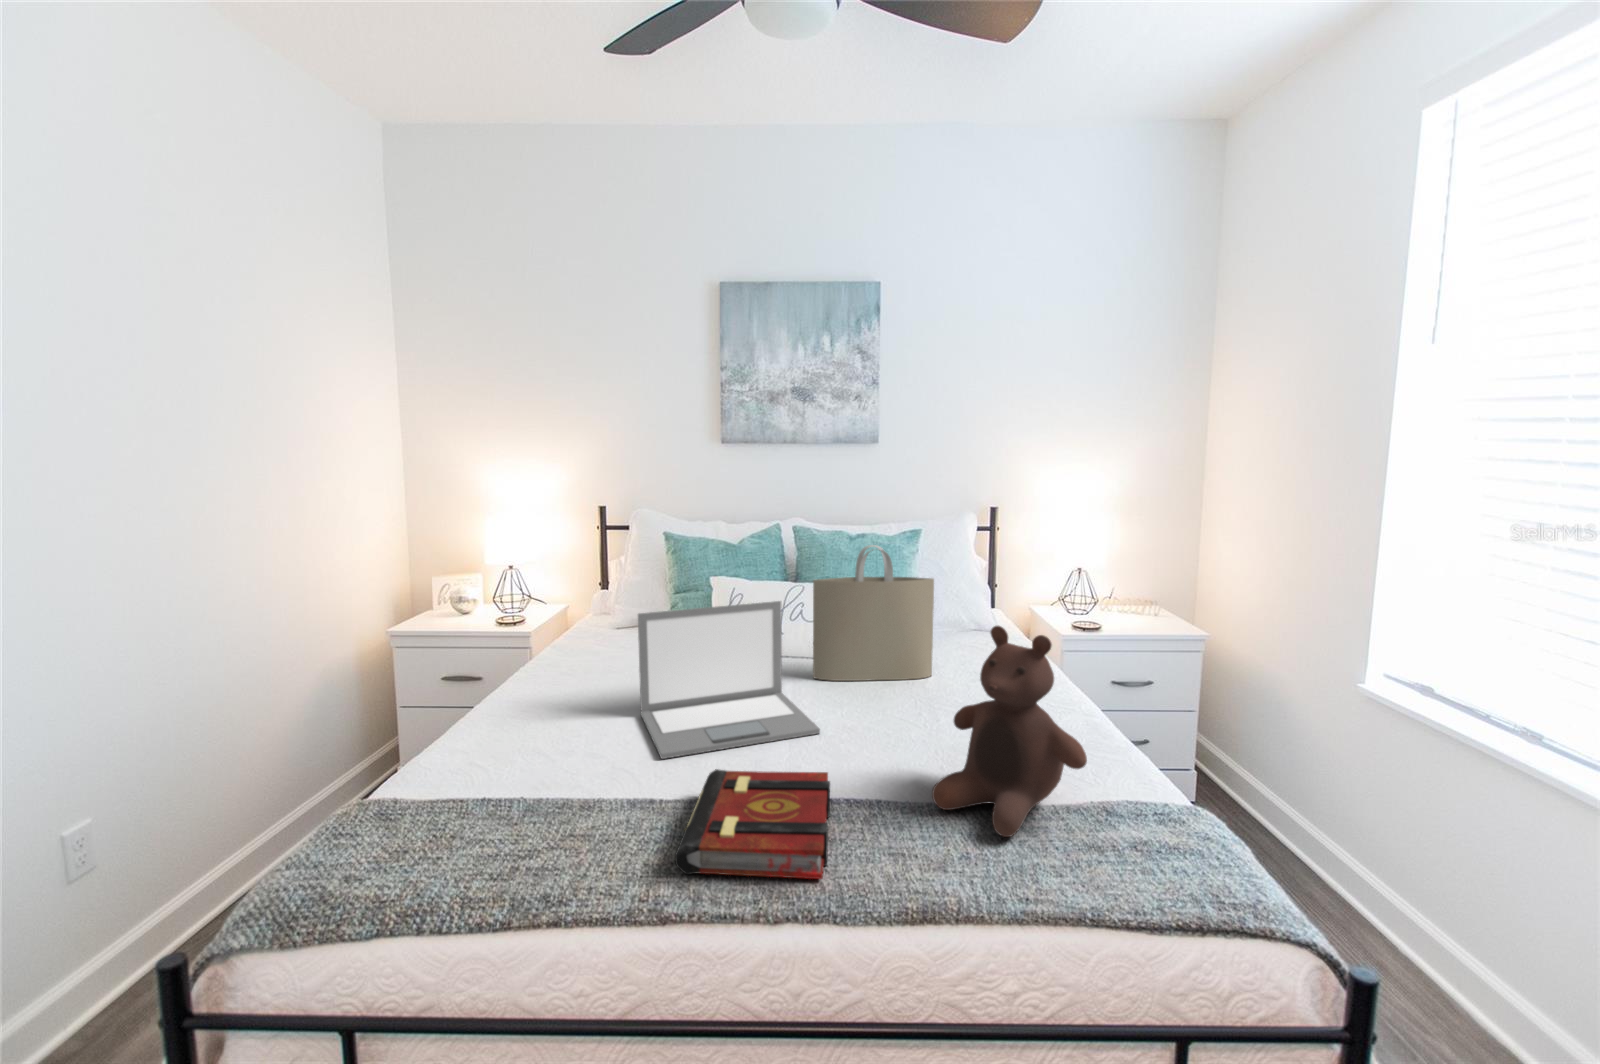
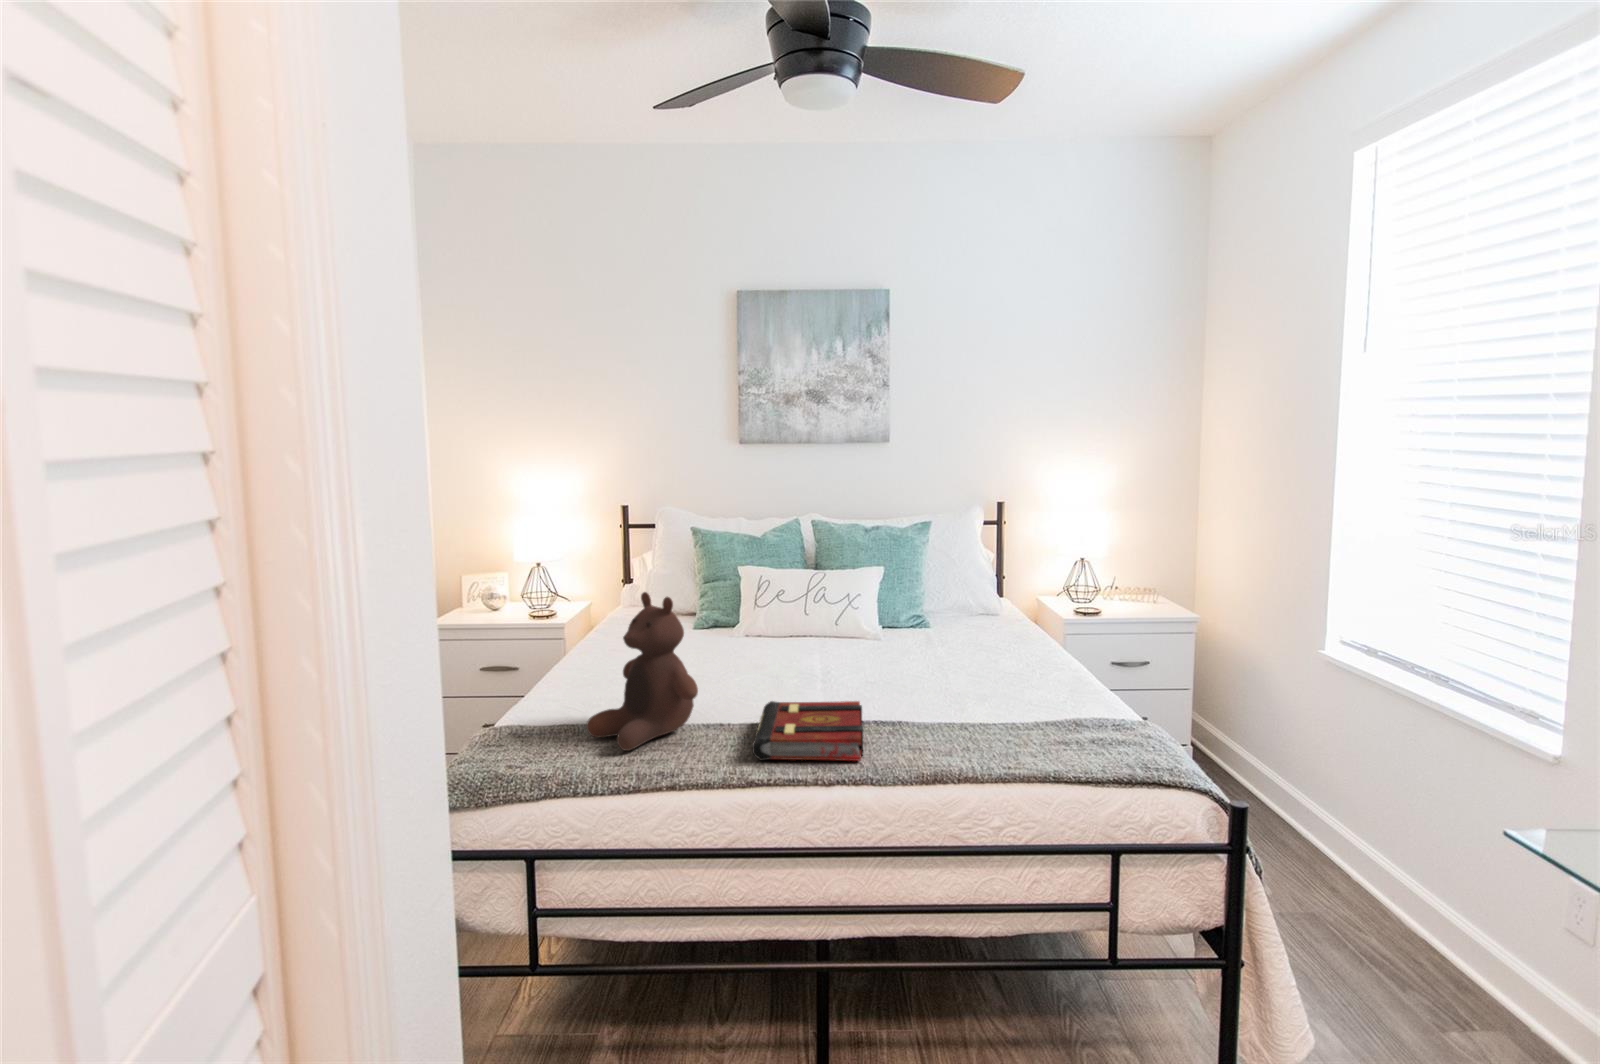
tote bag: present [813,545,934,681] -> none [836,532,943,653]
laptop: present [638,601,820,759] -> none [690,580,848,703]
stuffed bear: present [932,626,1087,837] -> present [587,592,698,750]

